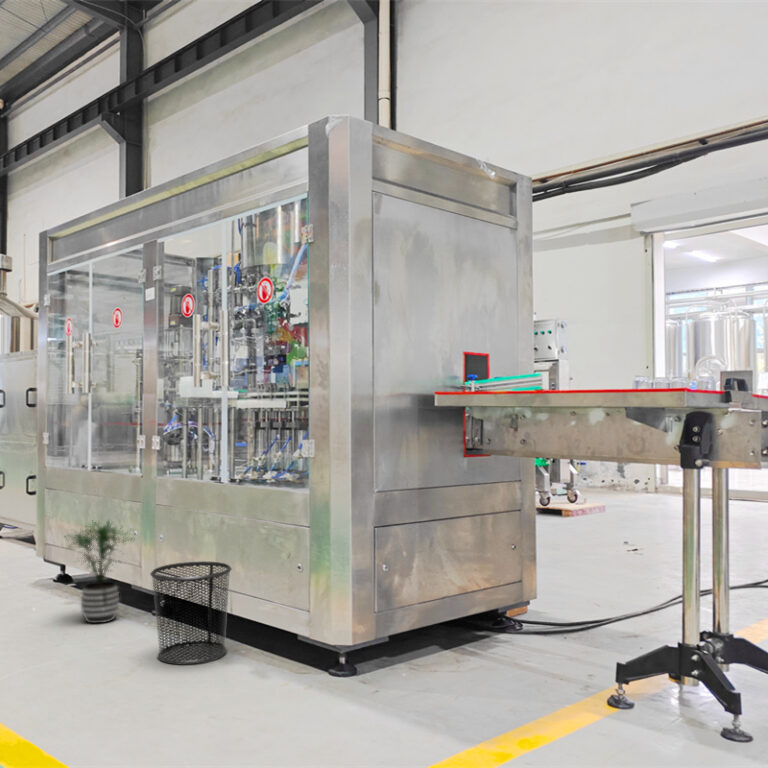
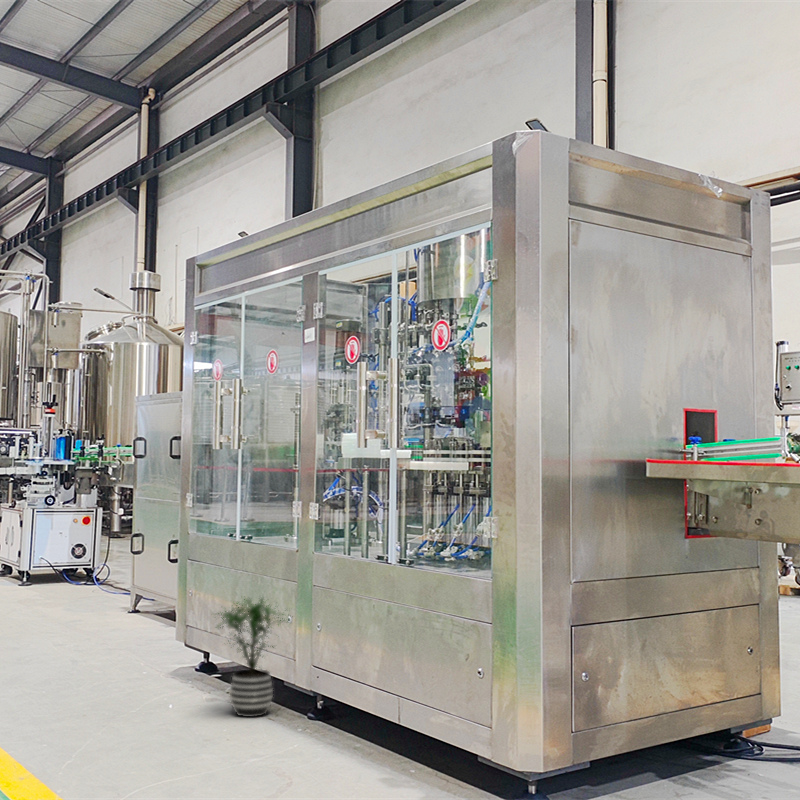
waste bin: present [151,561,231,665] -> none [311,649,403,767]

